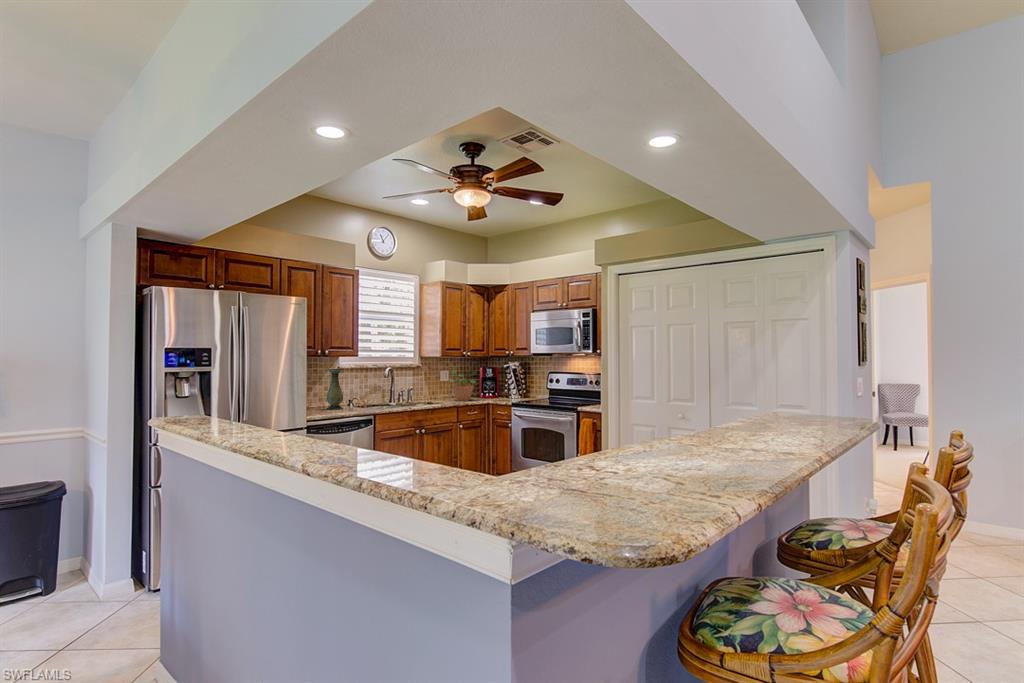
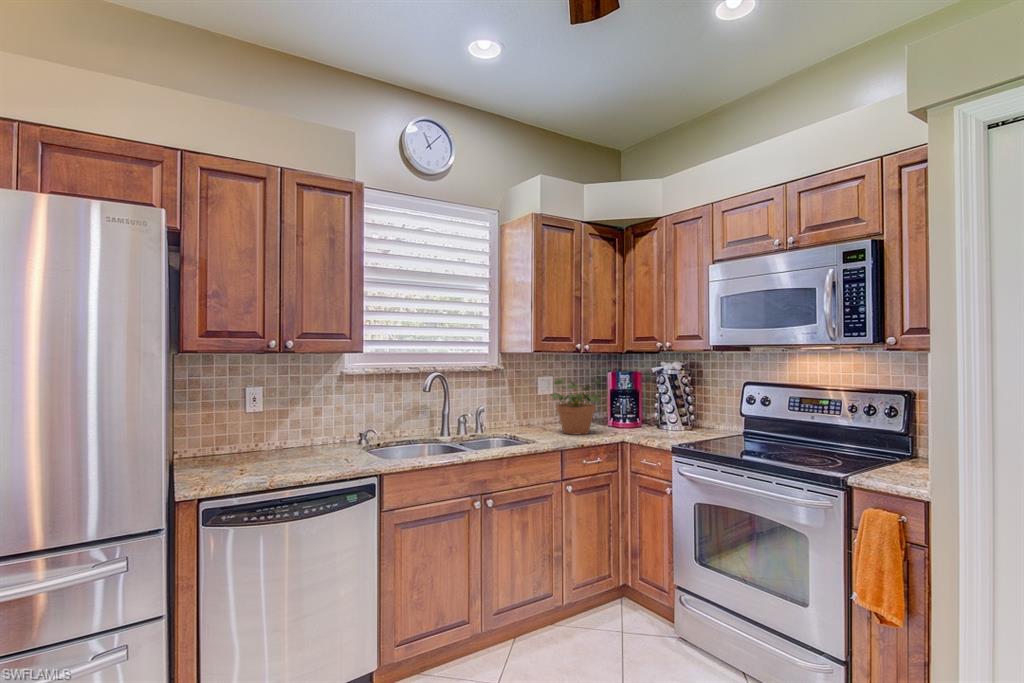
vase: present [326,369,343,410] -> none [305,377,338,457]

